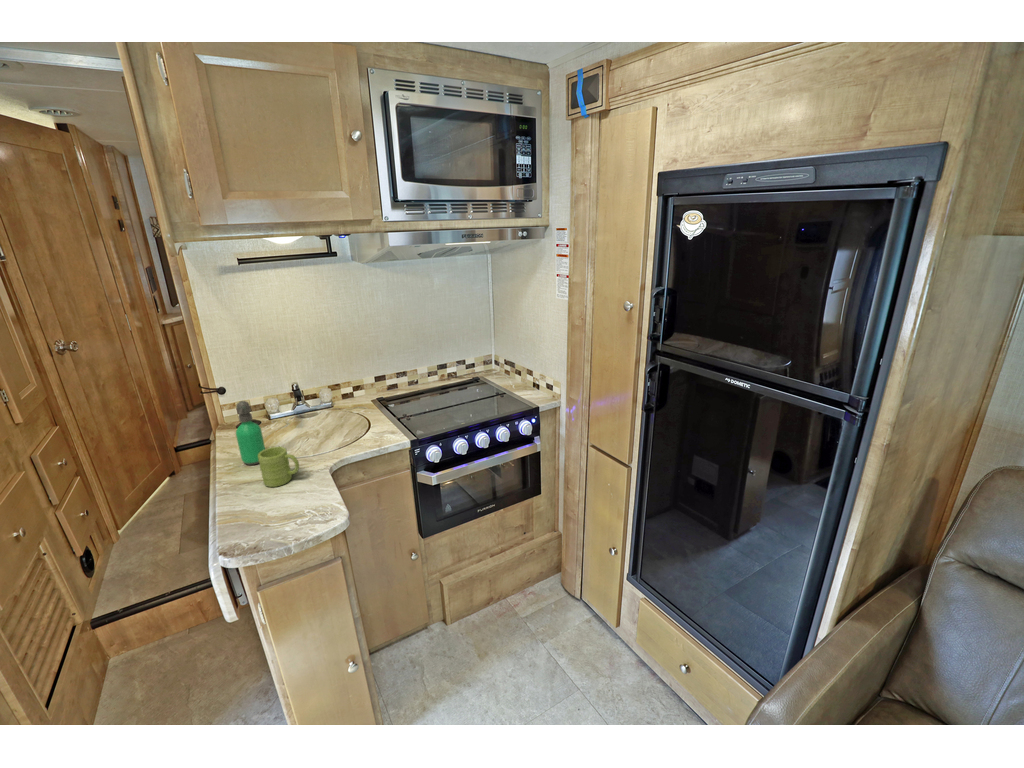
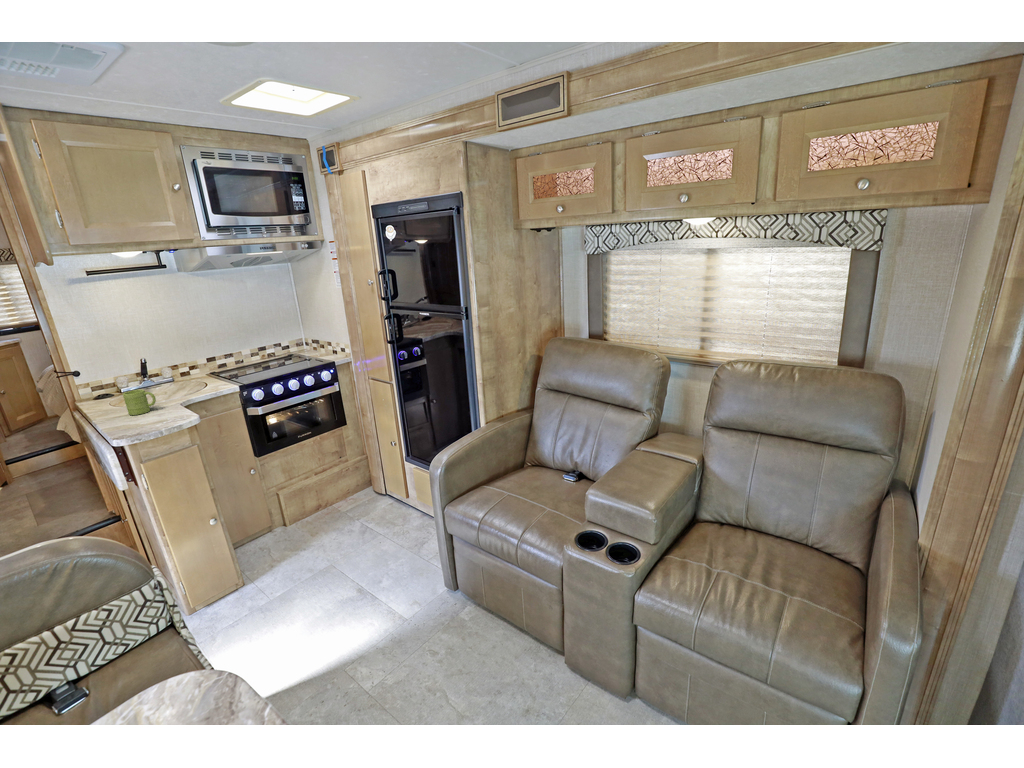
soap dispenser: present [236,401,265,465] -> none [98,365,125,411]

